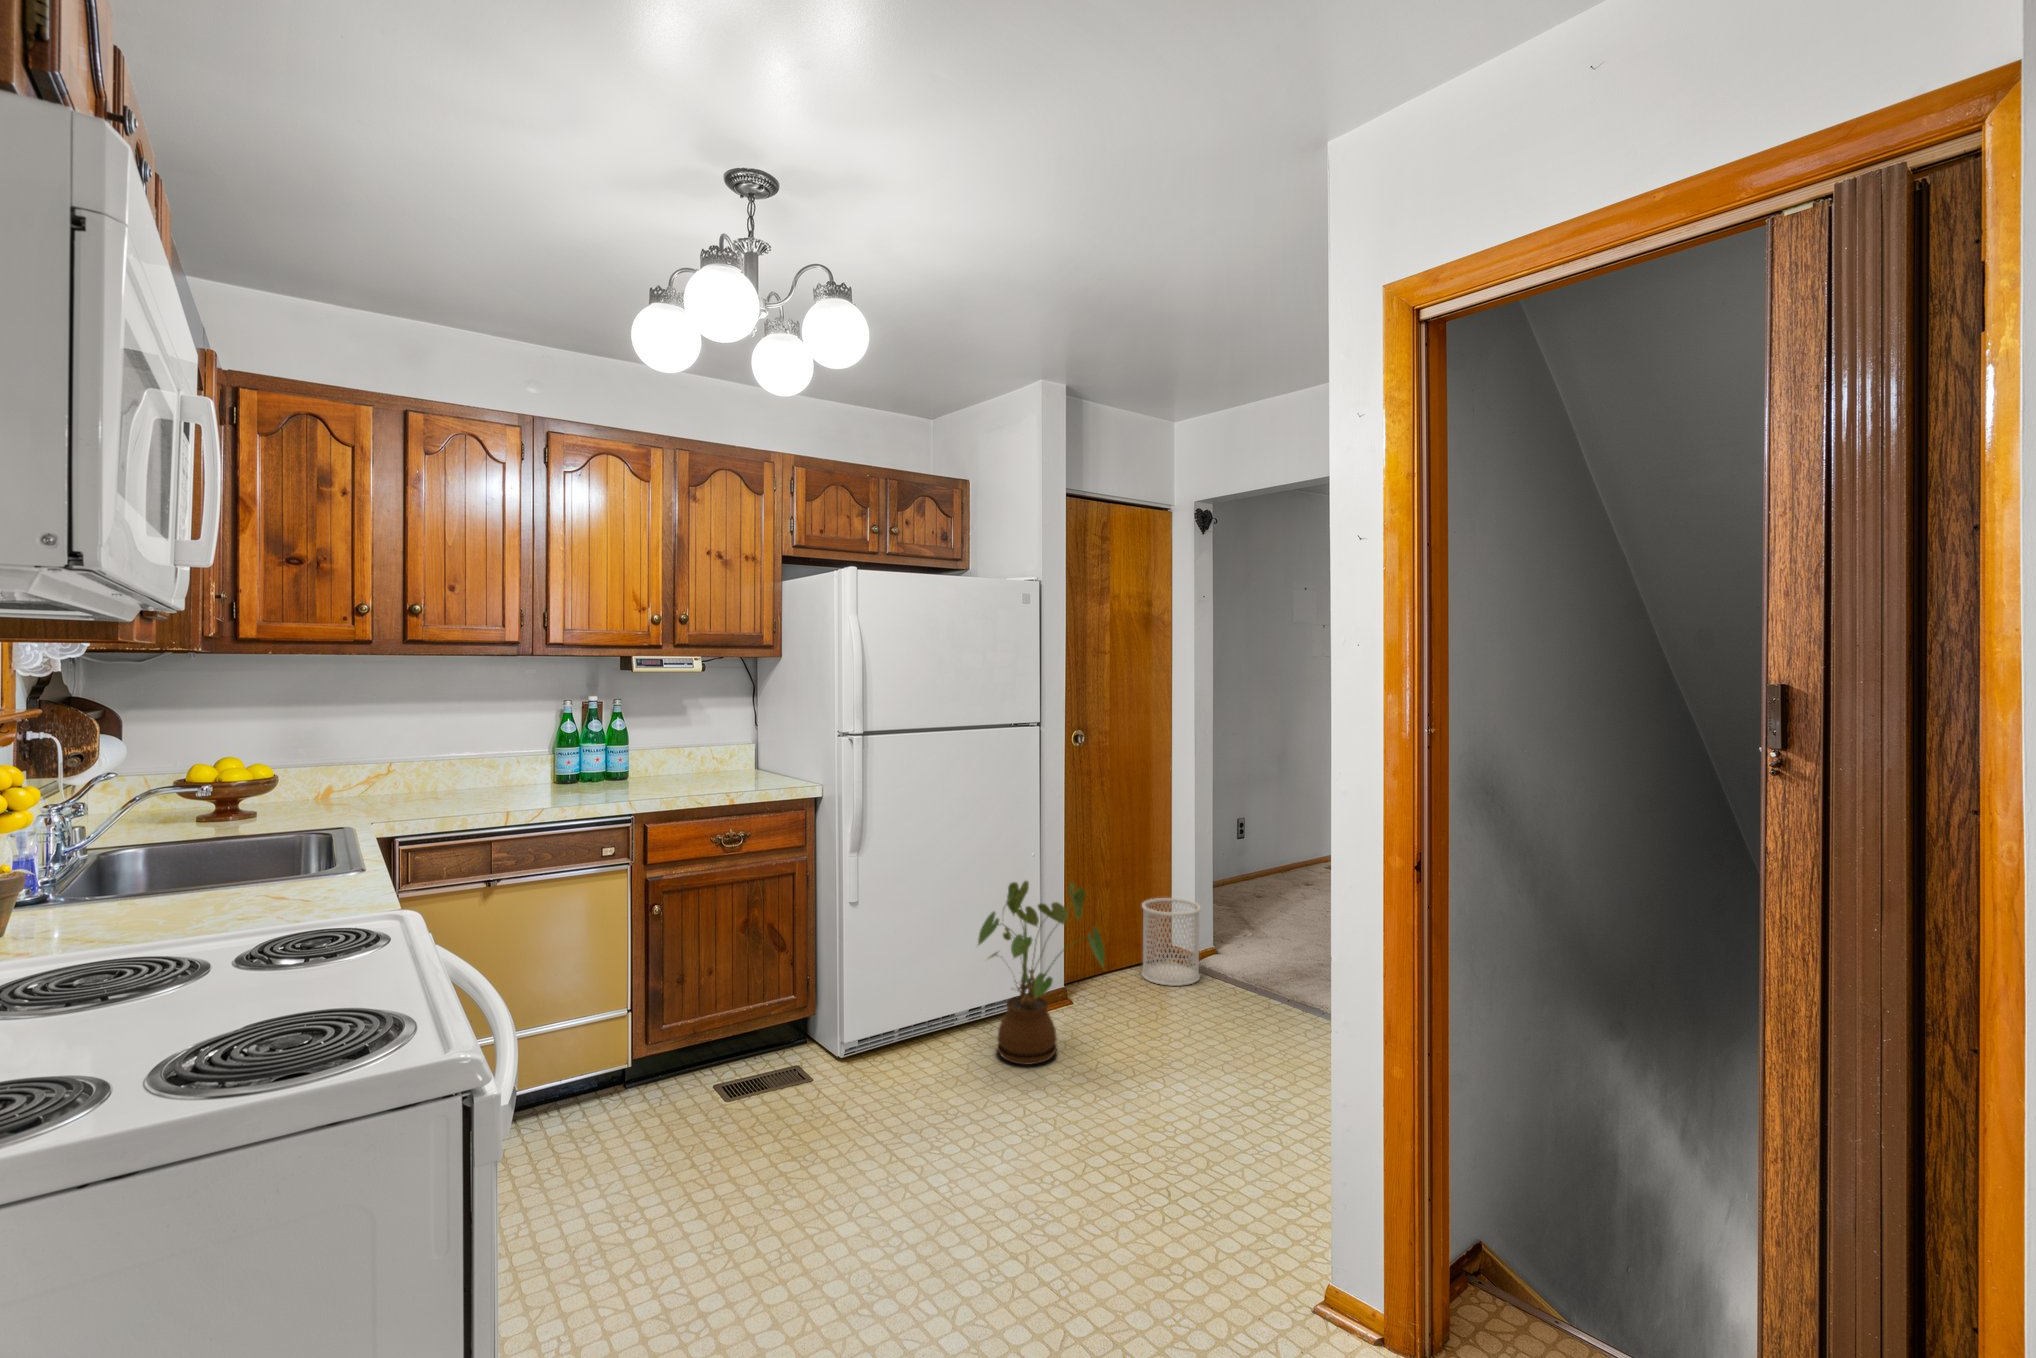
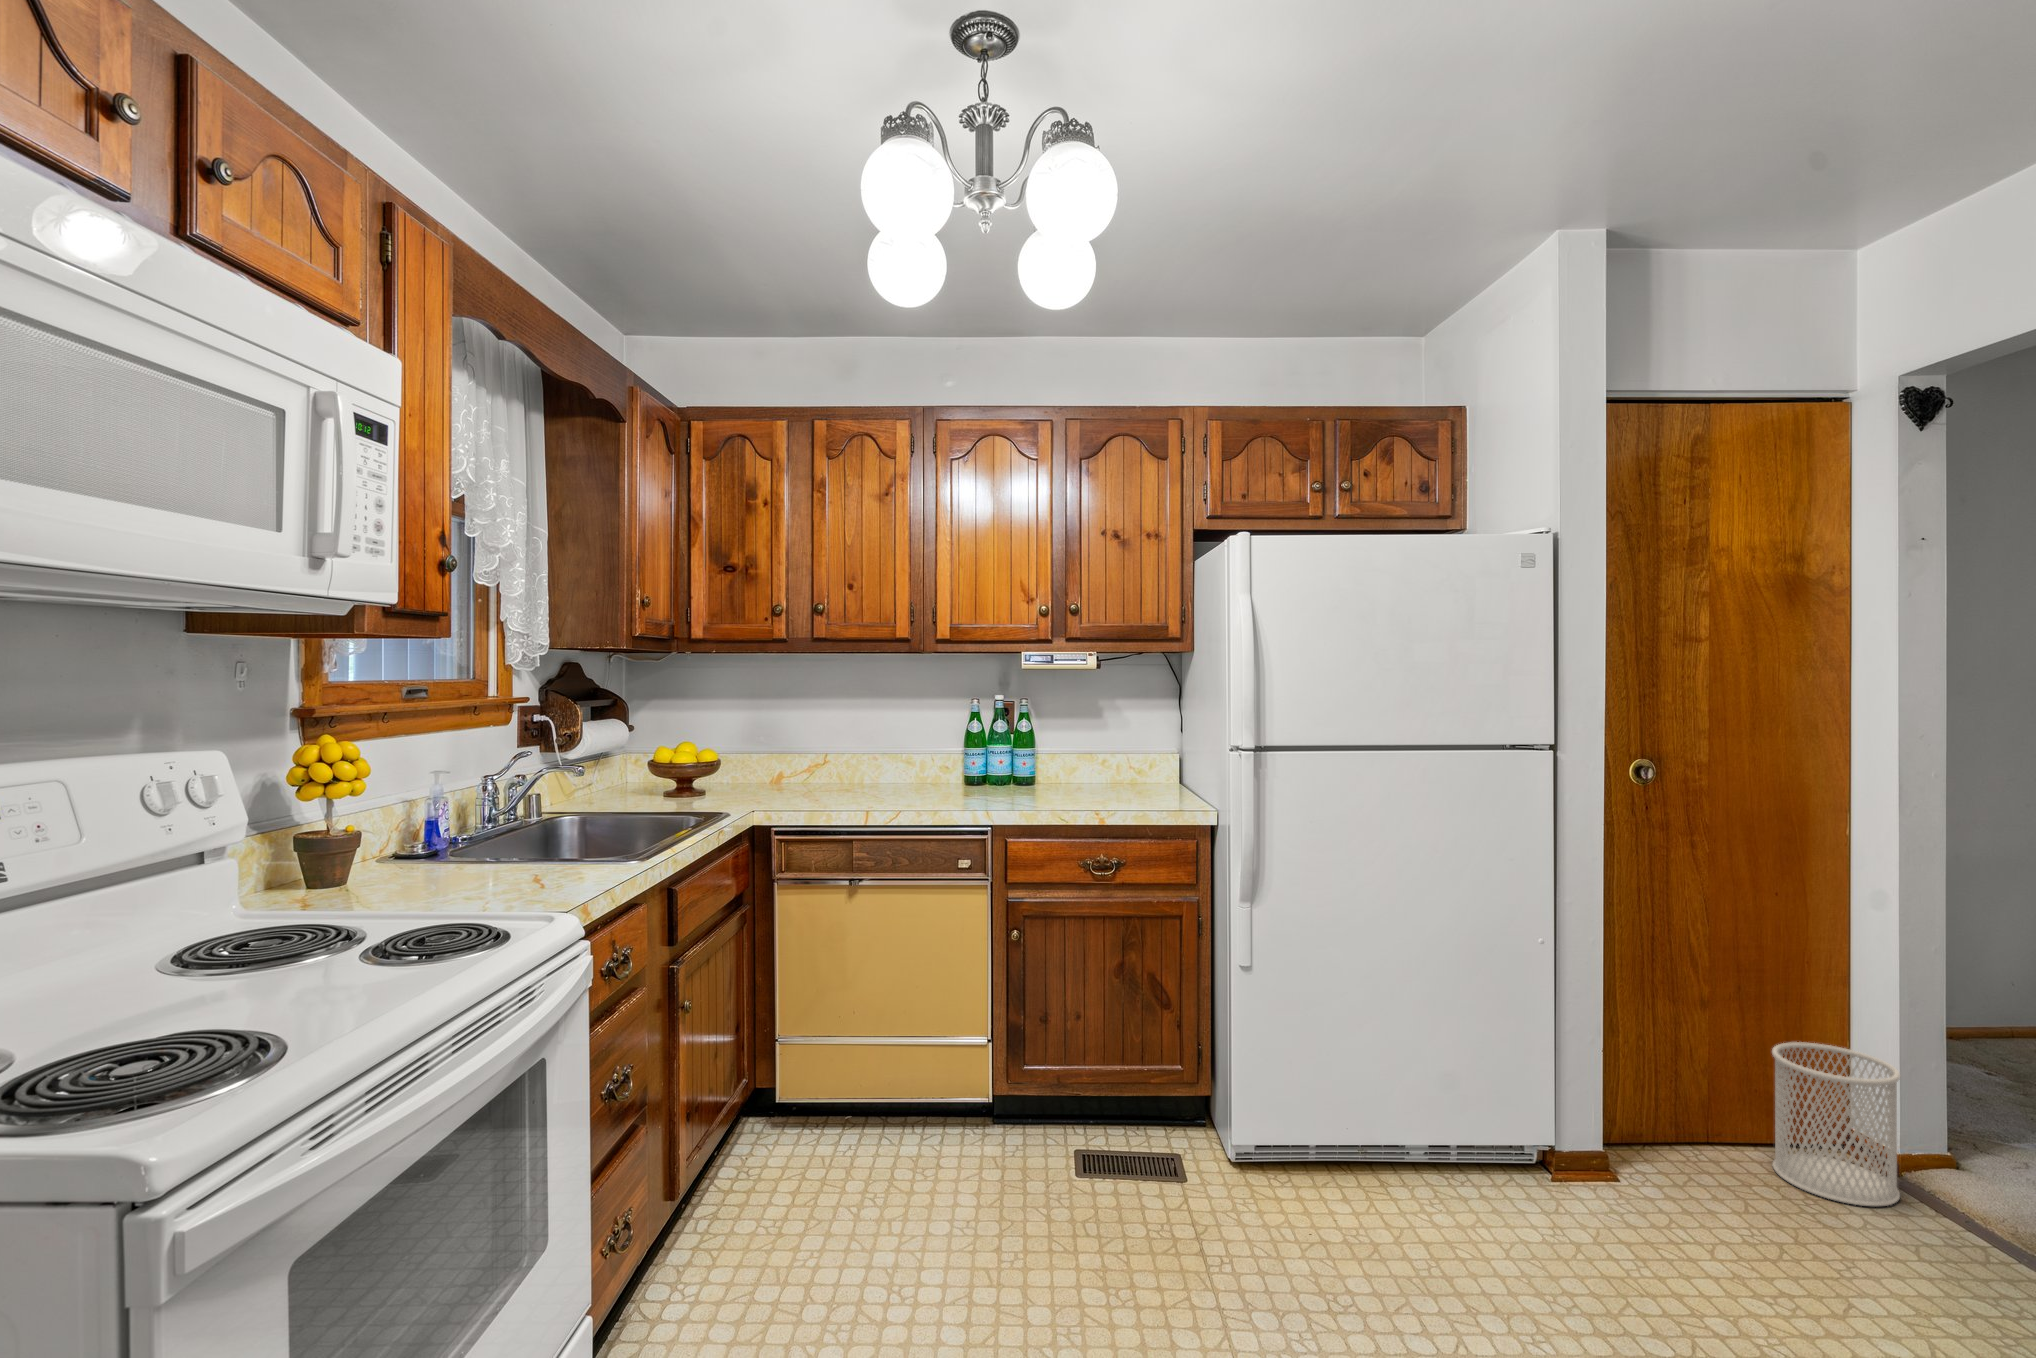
house plant: present [978,881,1104,1065] -> none [1402,975,1617,1260]

